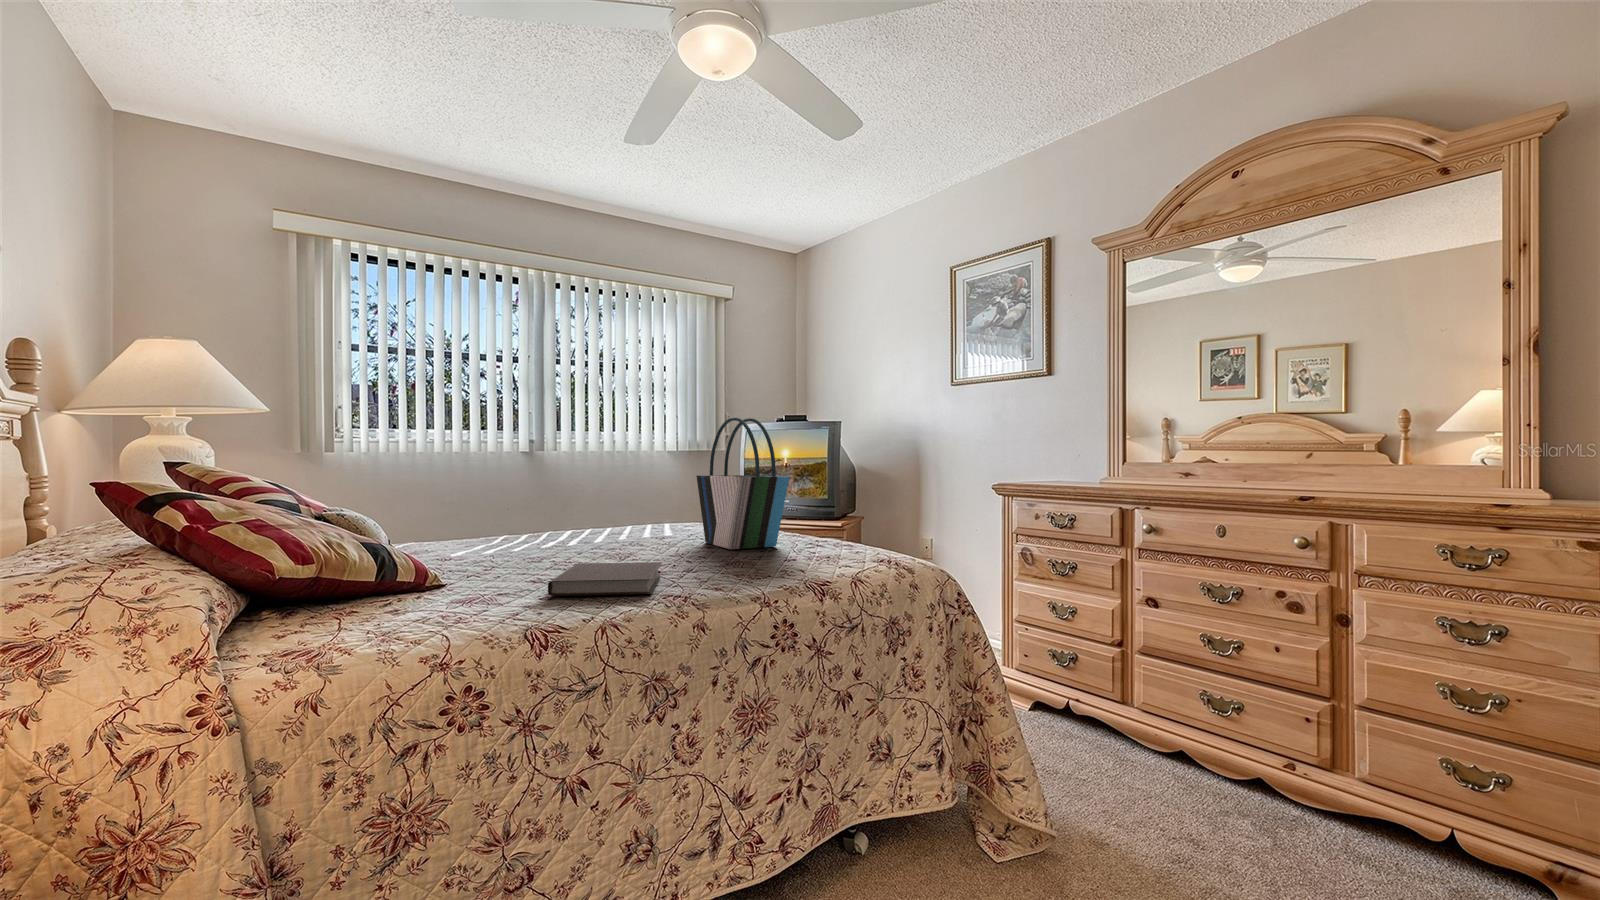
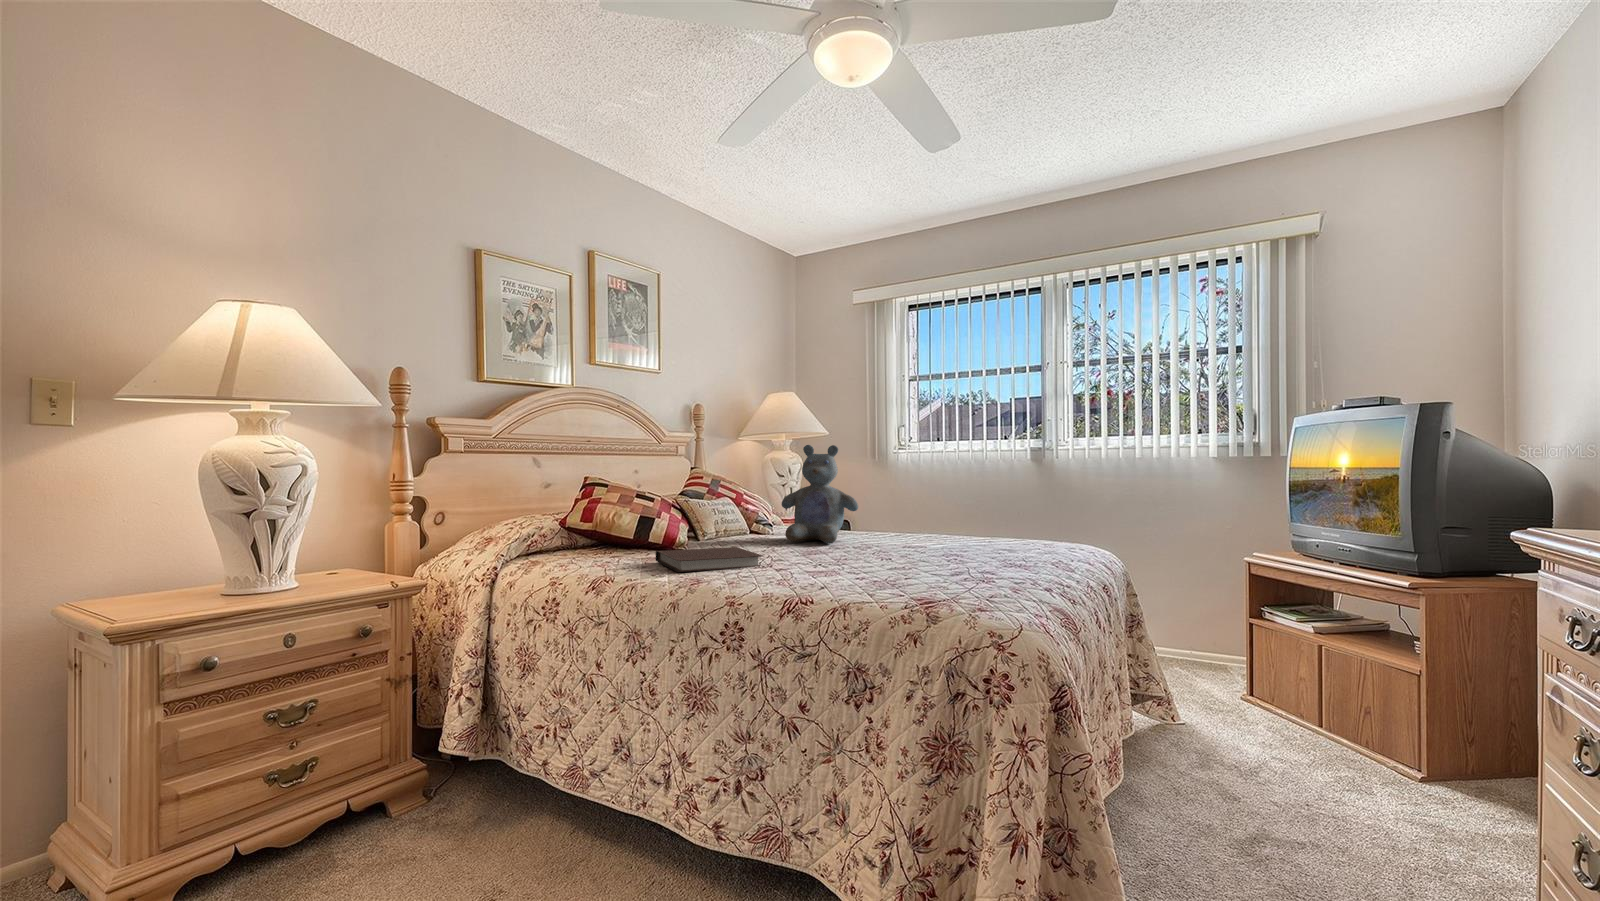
tote bag: present [697,417,789,549] -> none [884,423,991,569]
stuffed bear: none [481,433,586,555] -> present [781,445,858,544]

